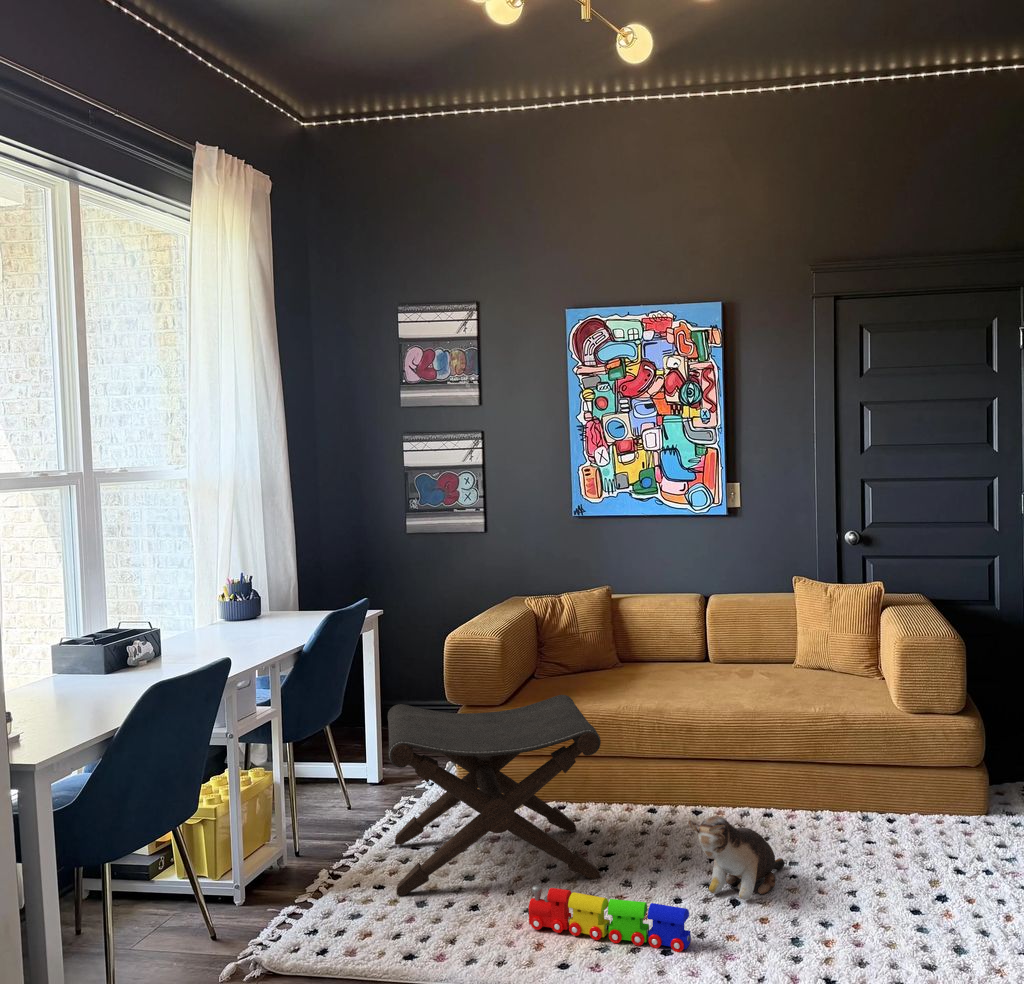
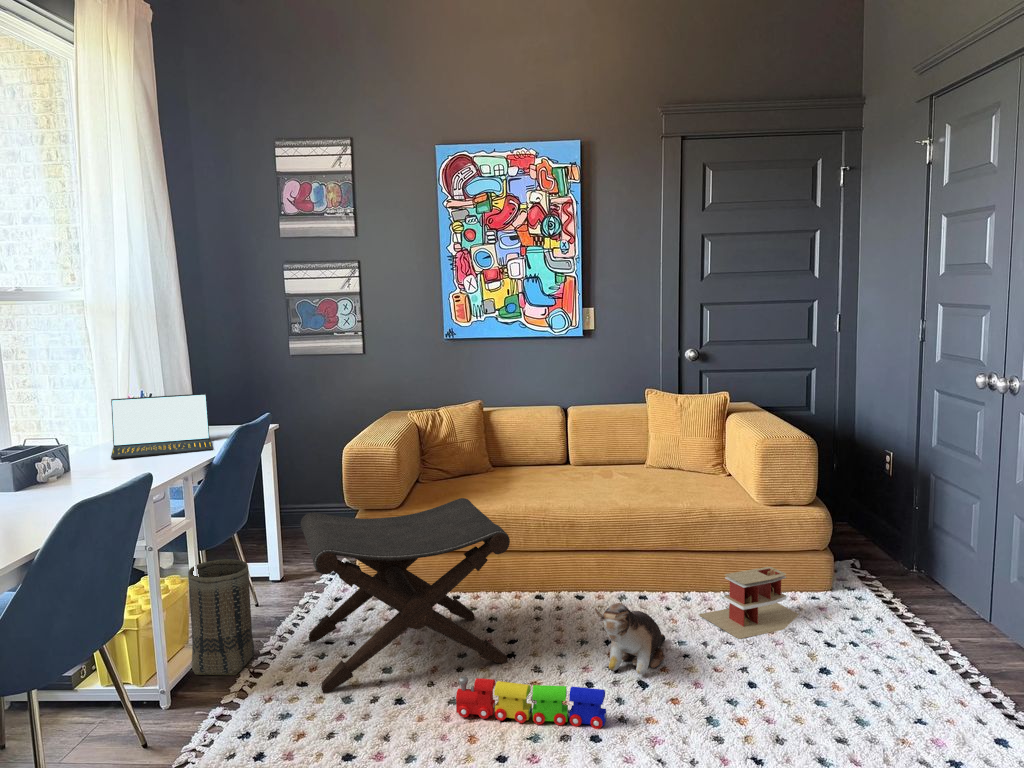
laptop: none [204,577,305,642] -> present [111,393,213,459]
basket: none [271,750,337,873] -> present [188,559,254,675]
toy house: none [833,788,976,869] -> present [699,567,799,639]

